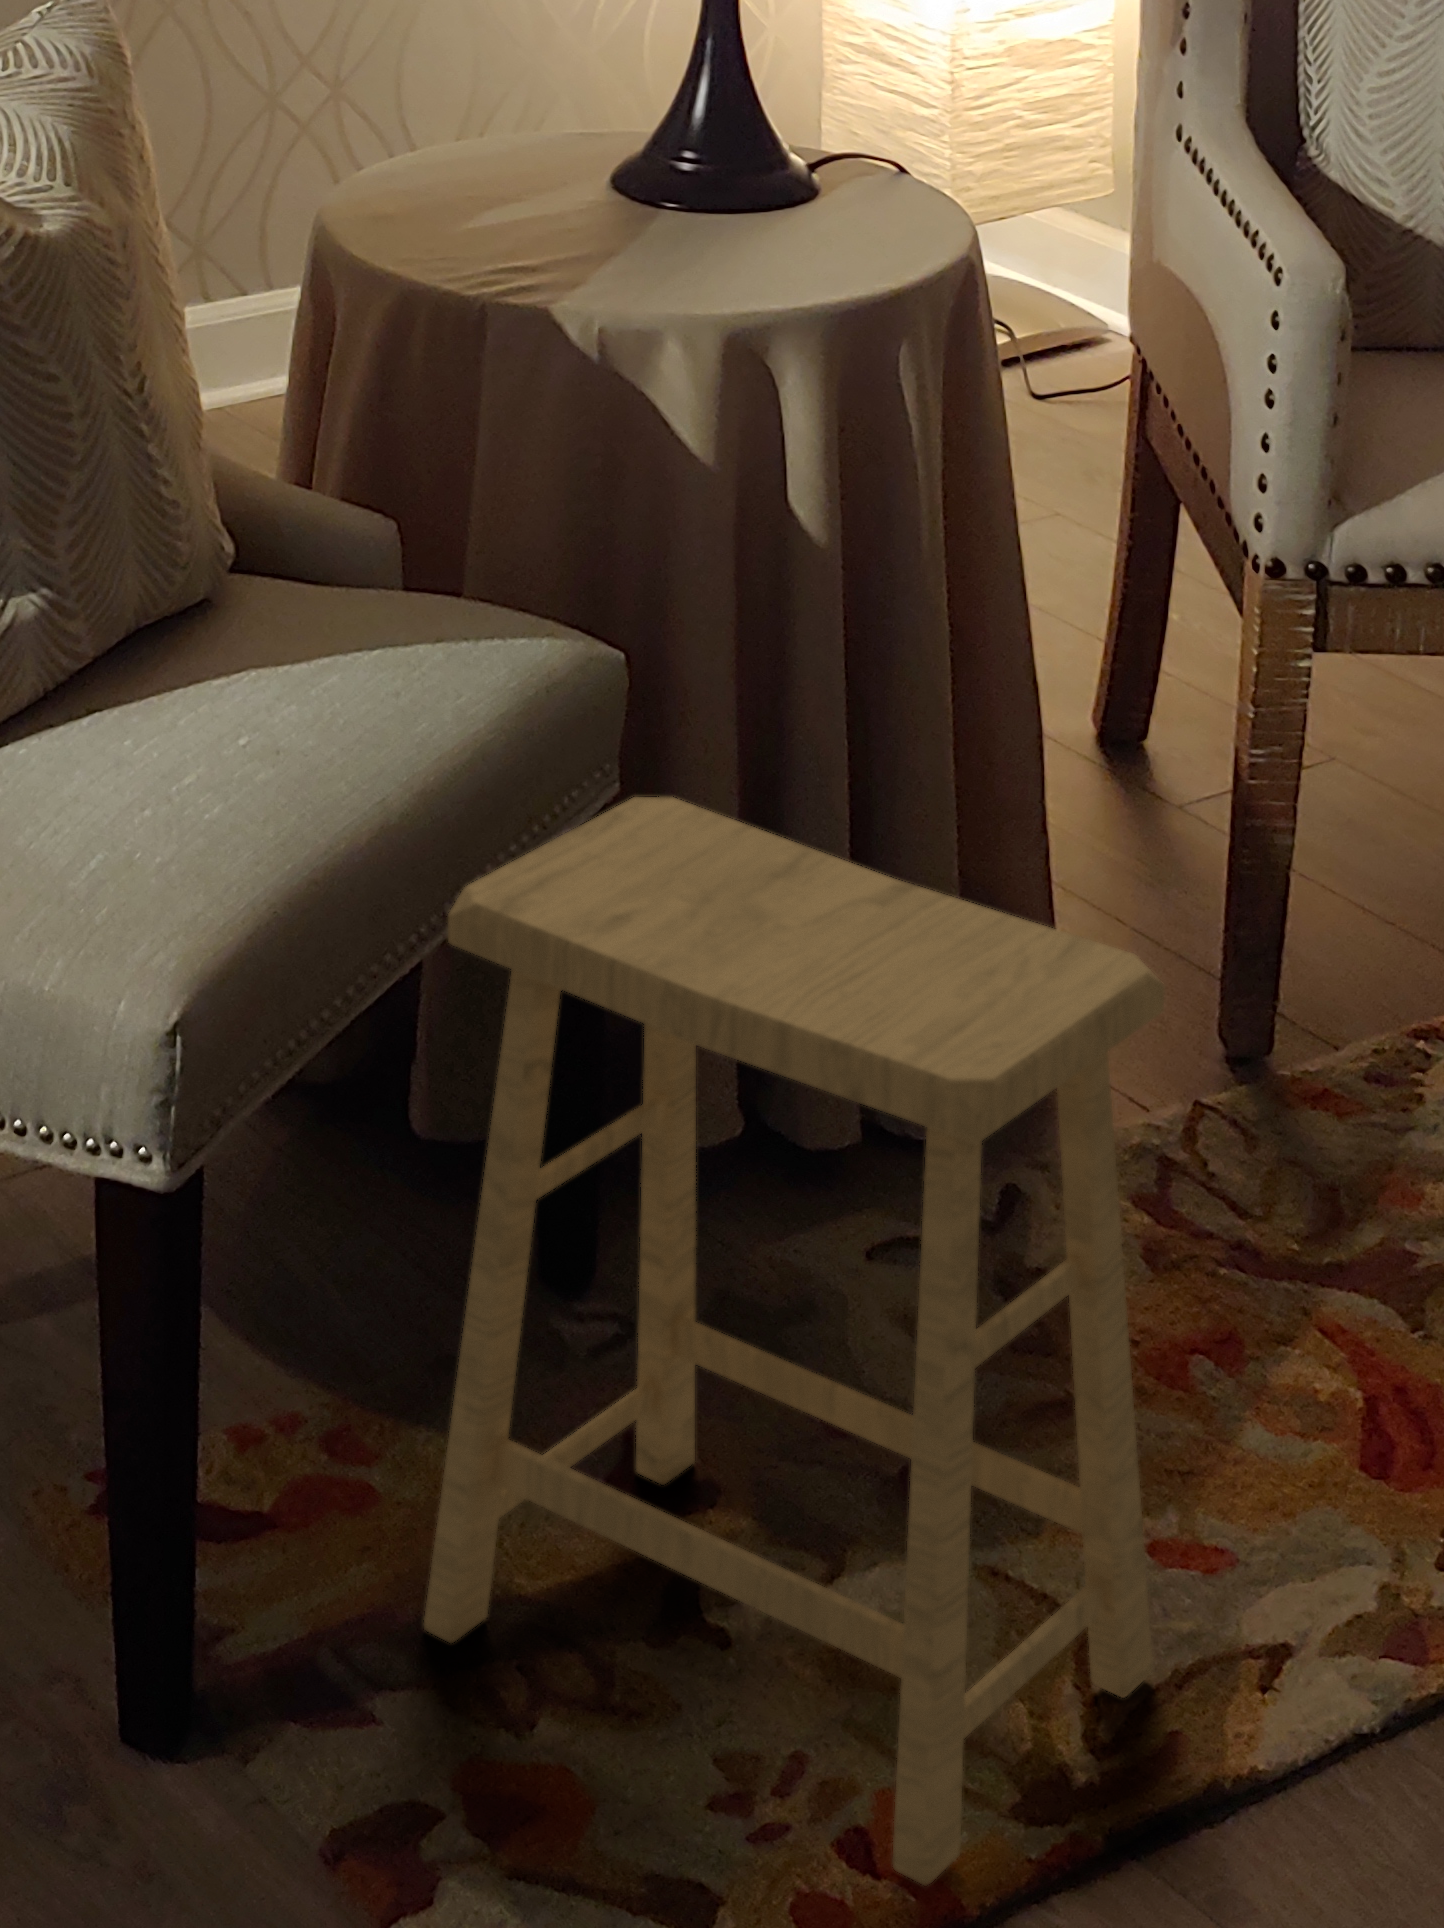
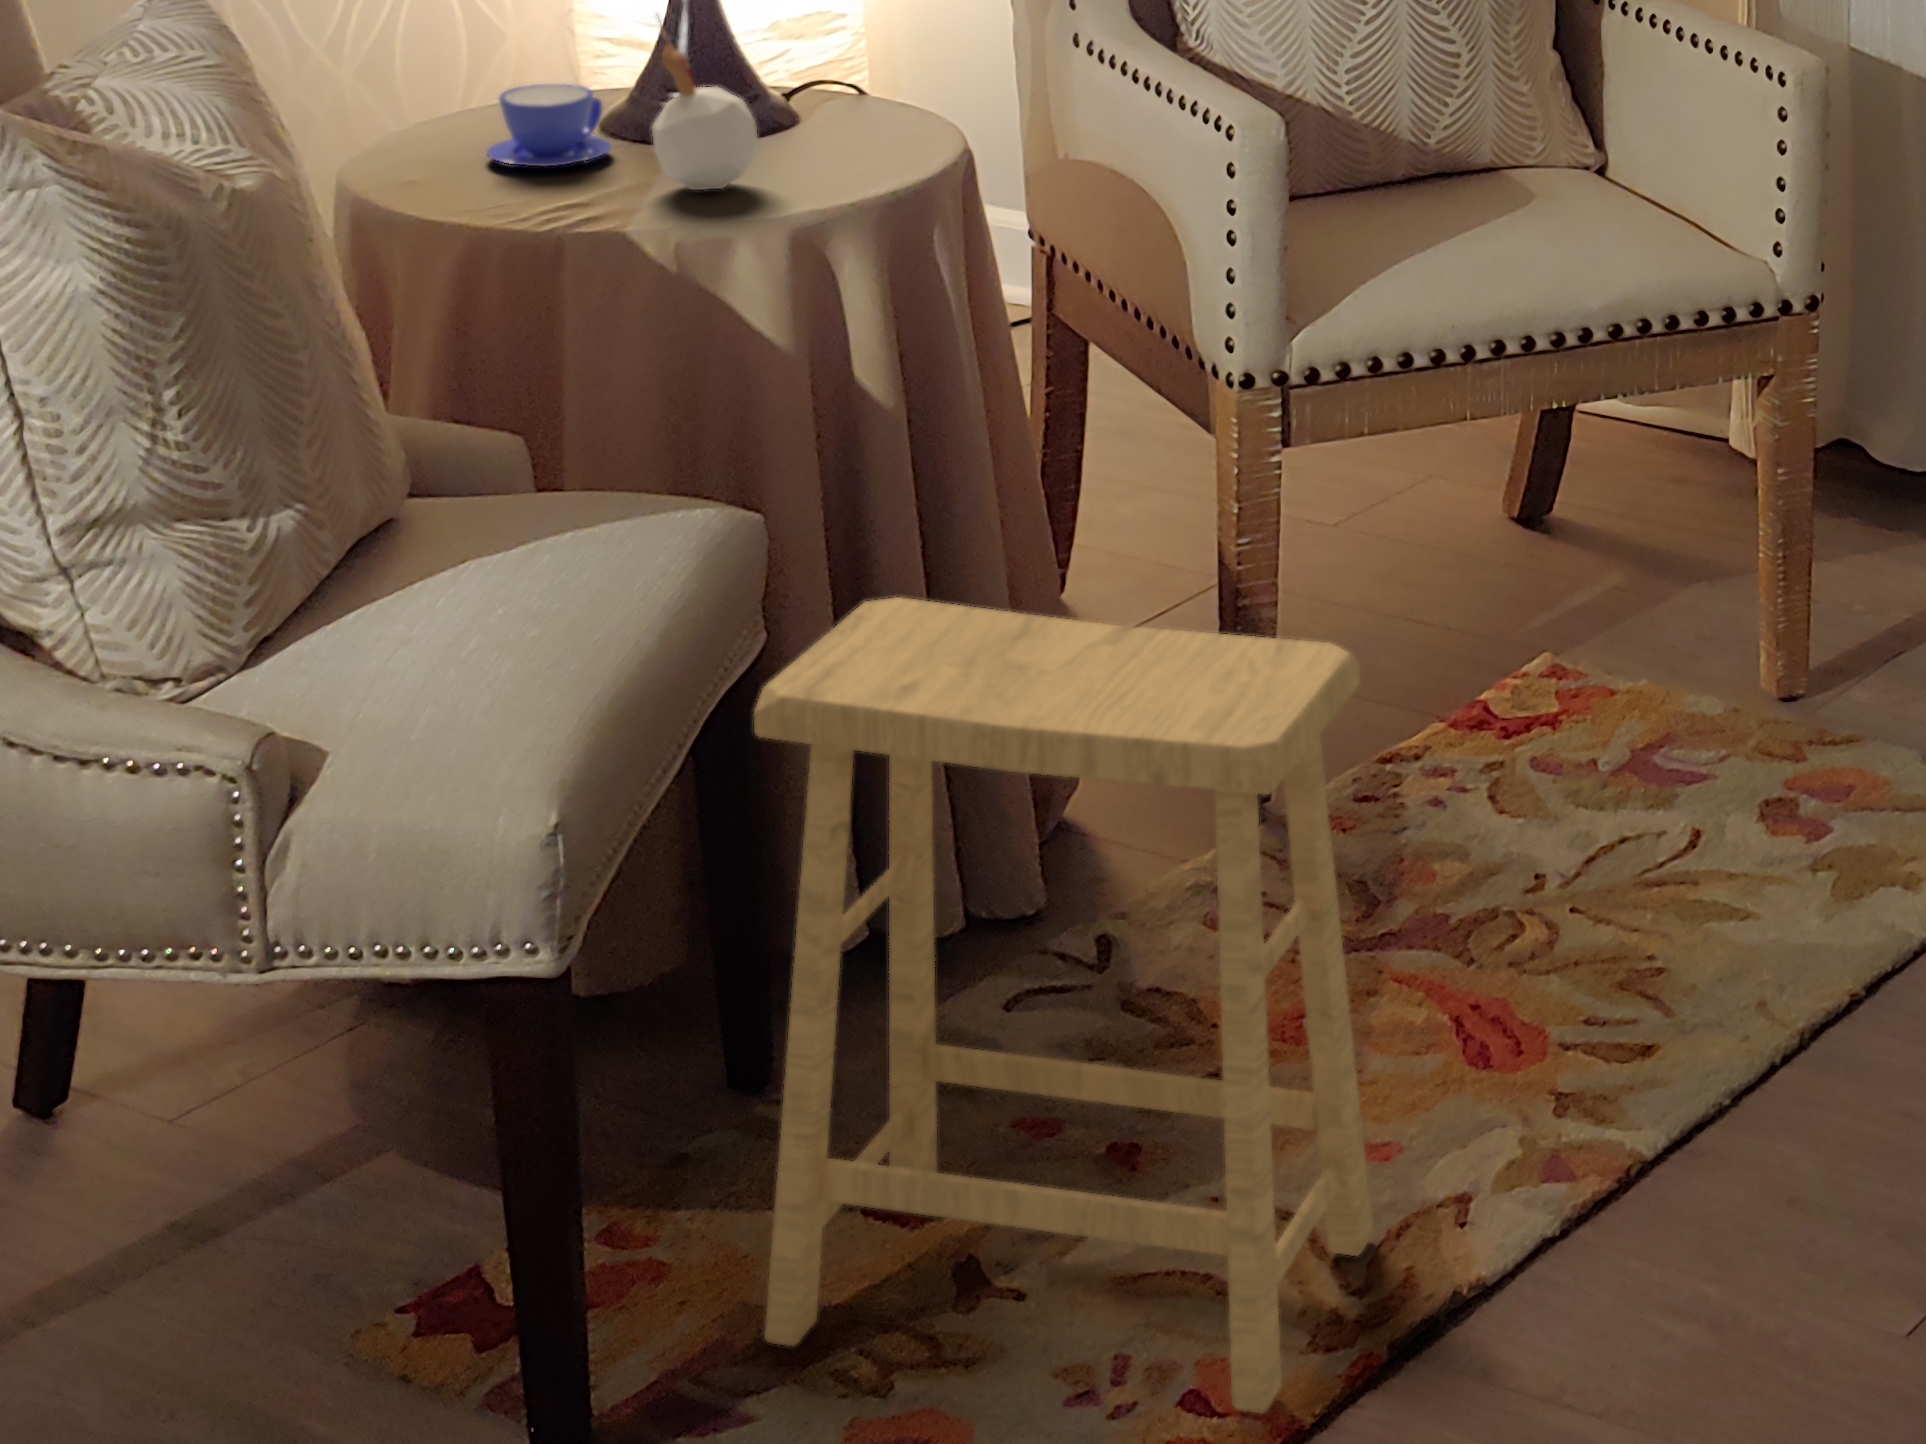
candle: none [596,69,711,276] -> present [652,21,758,190]
teacup: none [448,133,582,227] -> present [487,83,612,167]

